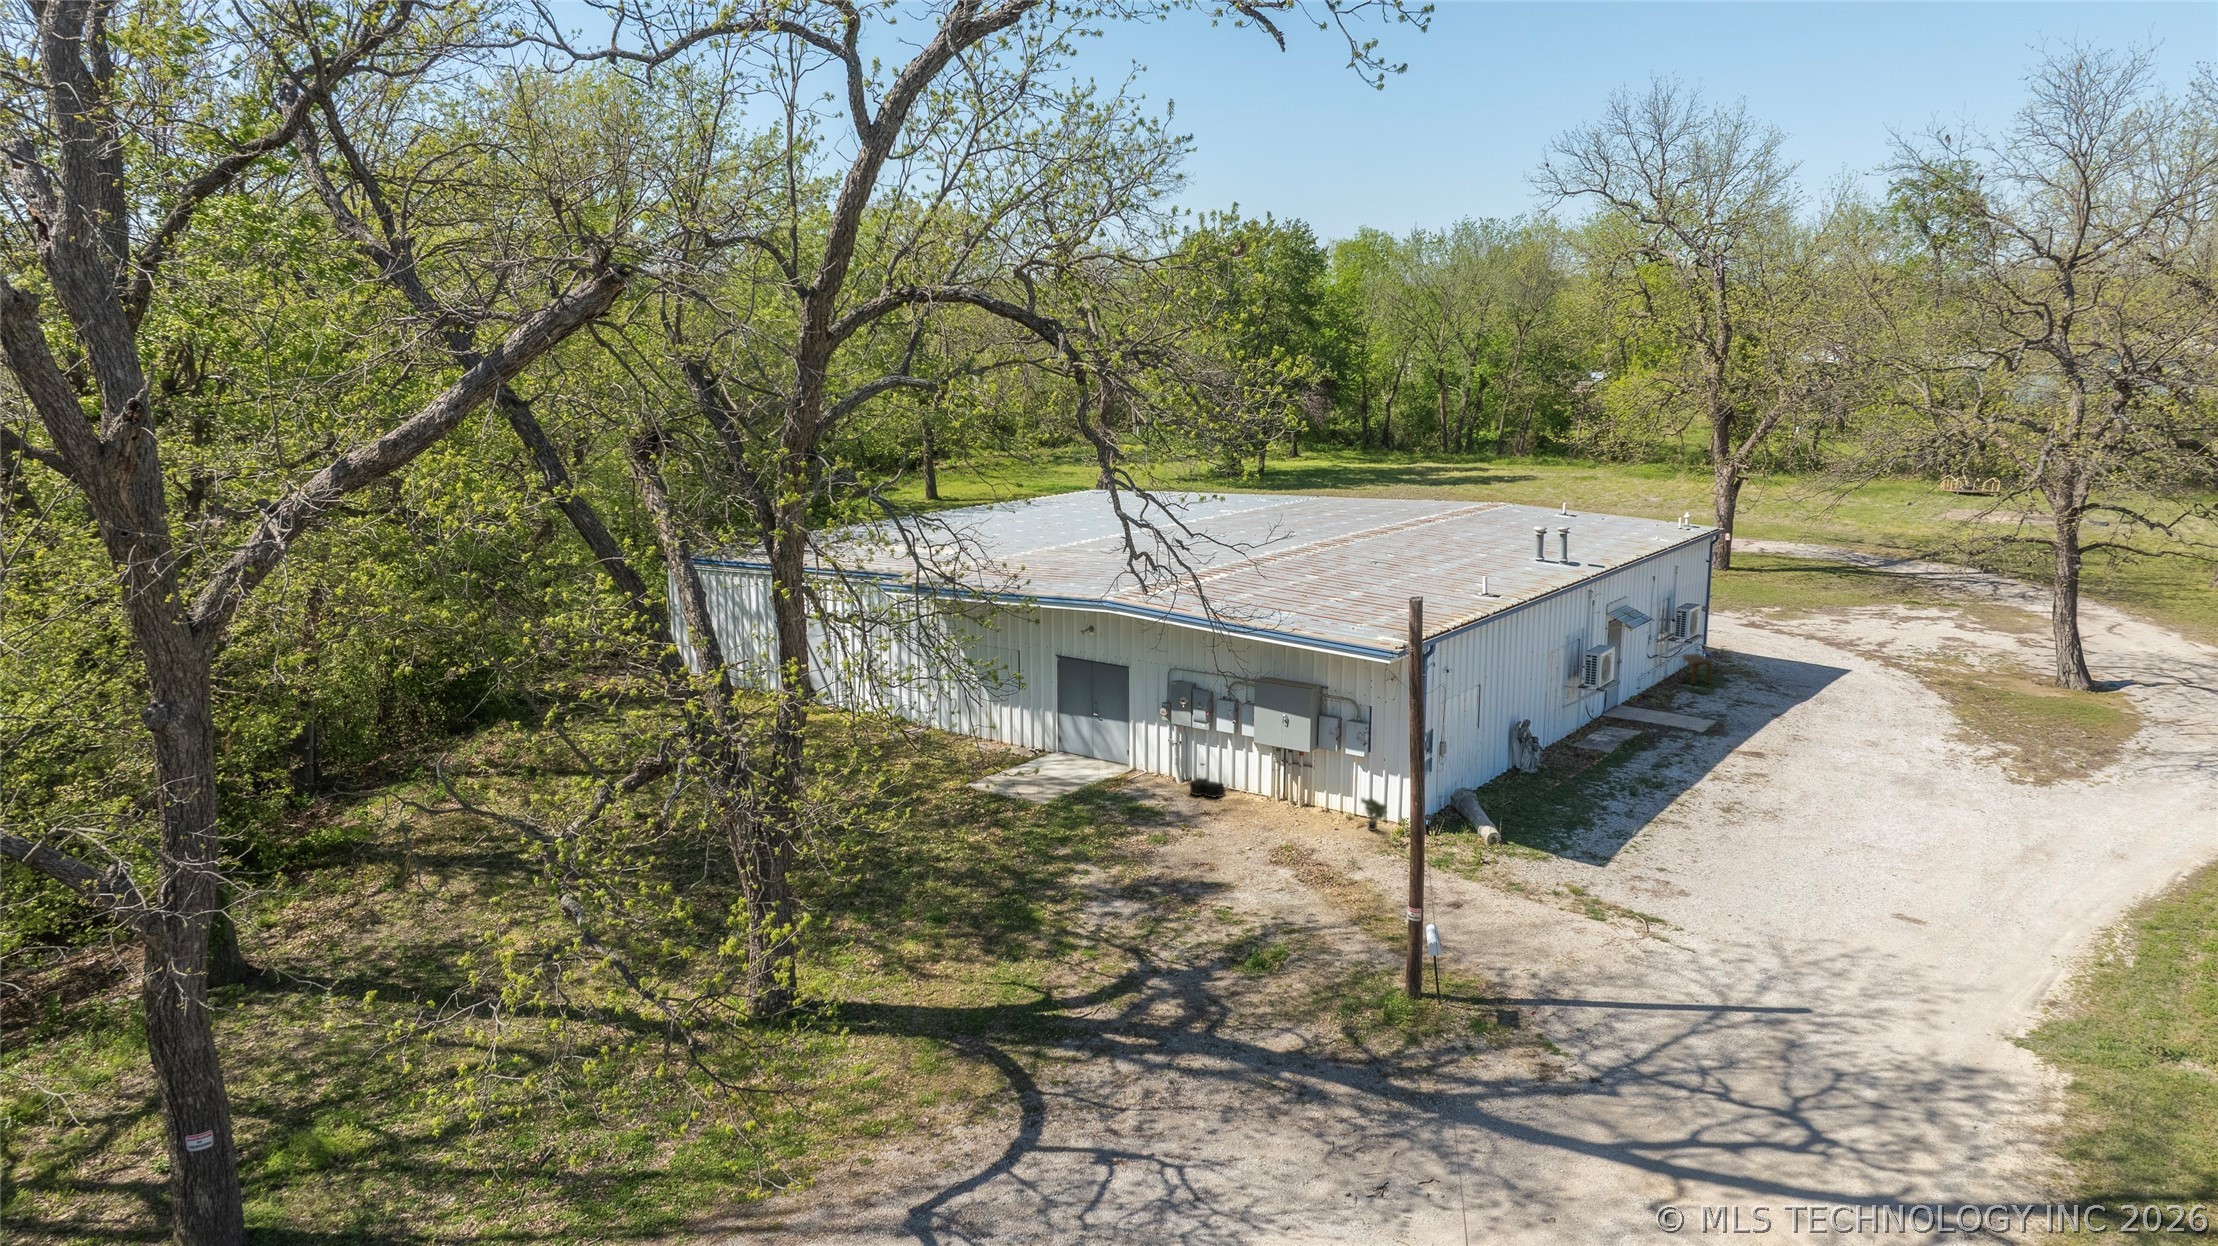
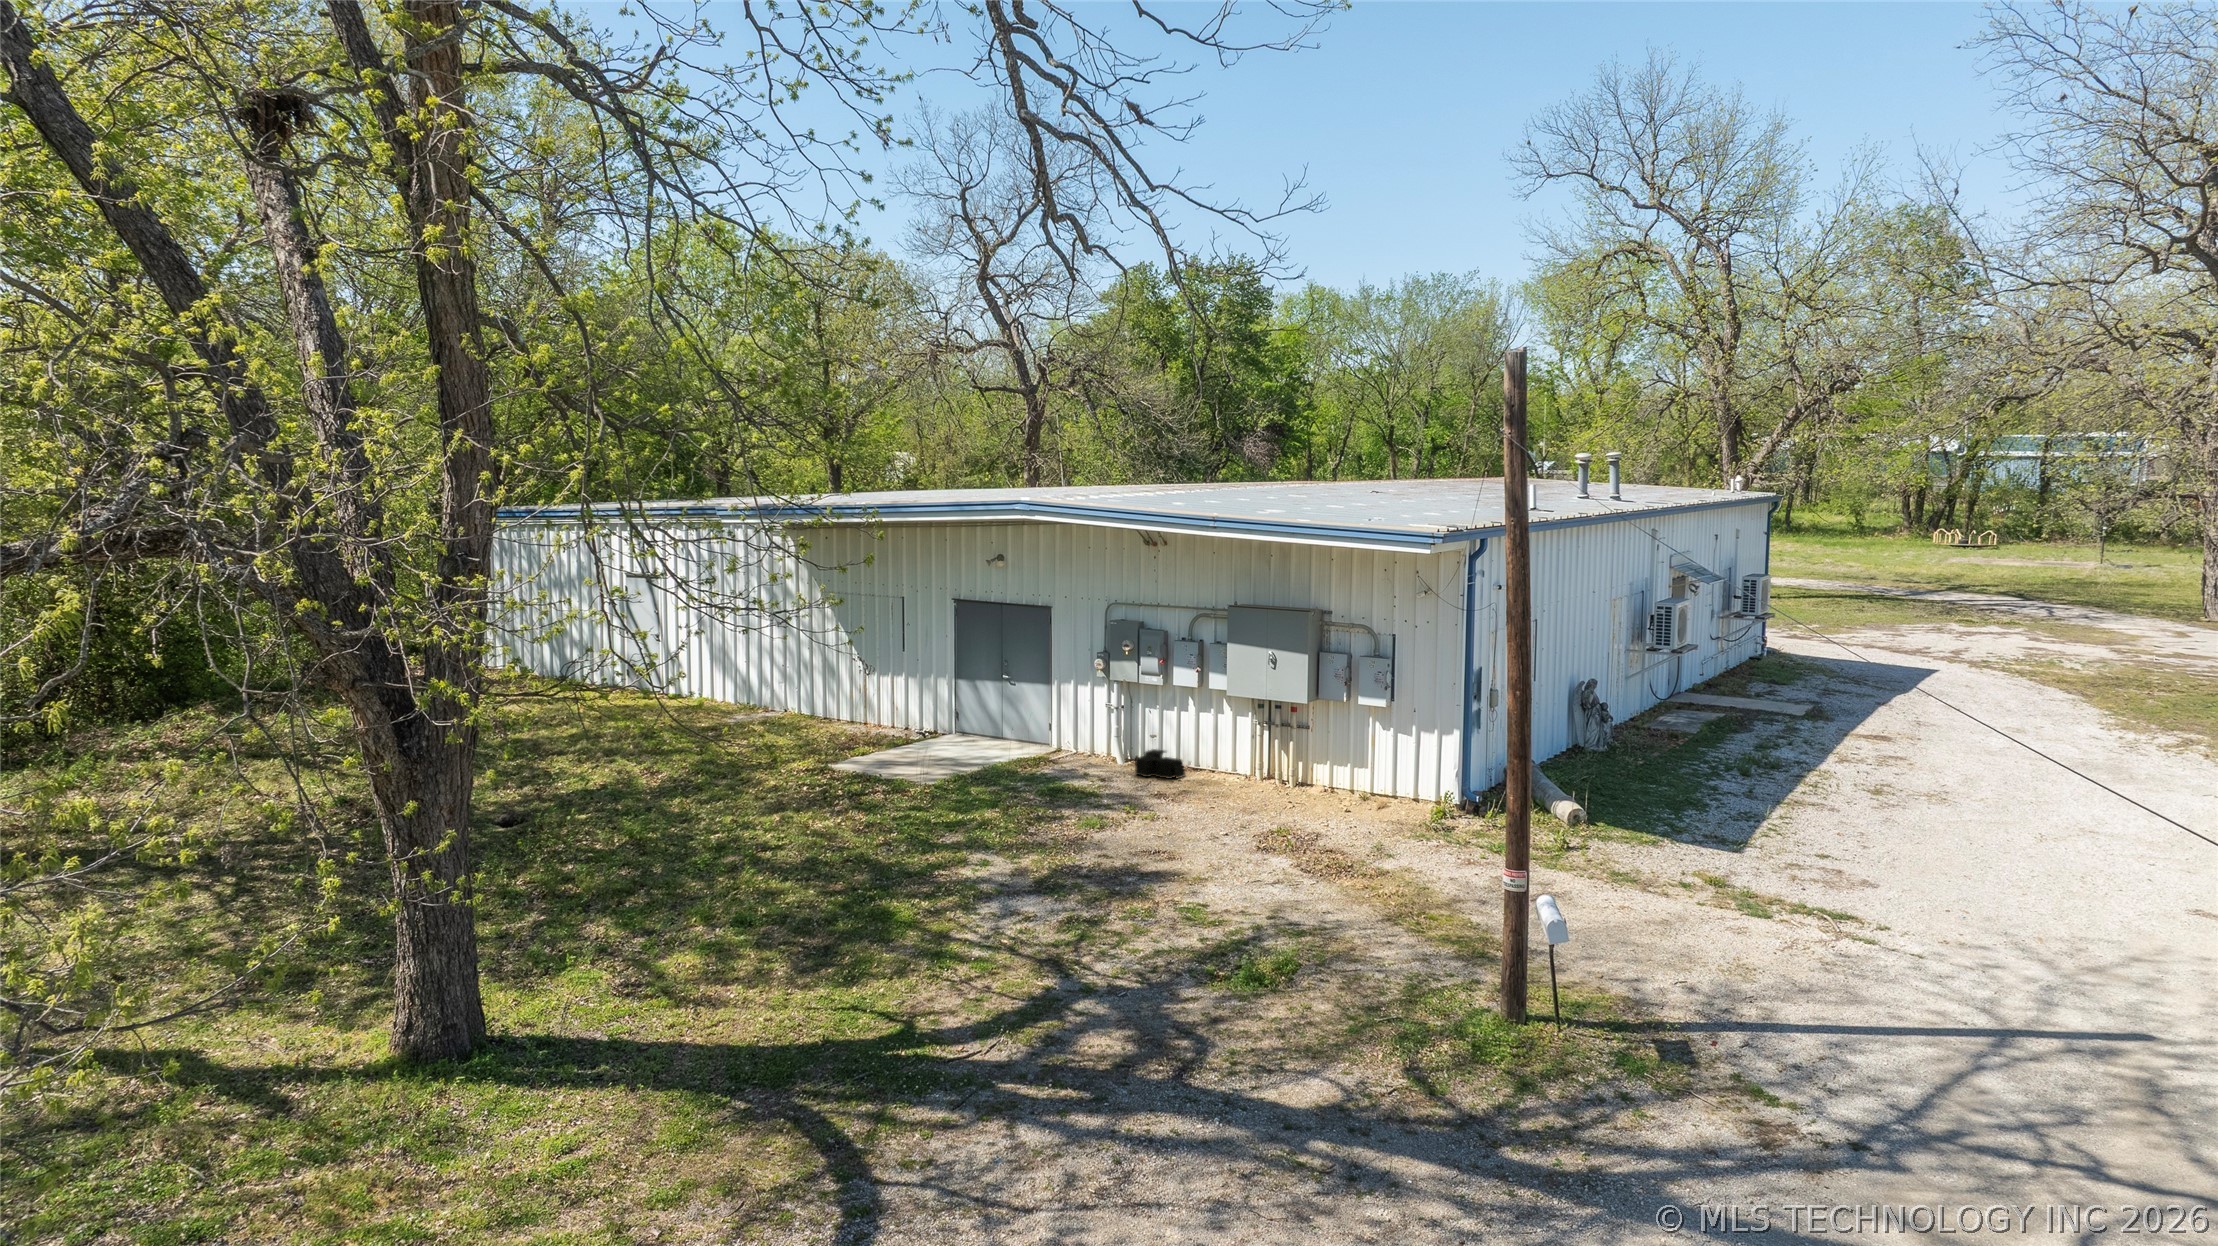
bench: present [1682,654,1712,684] -> none [1752,634,1796,669]
potted plant: present [1361,798,1387,831] -> none [1380,766,1420,814]

